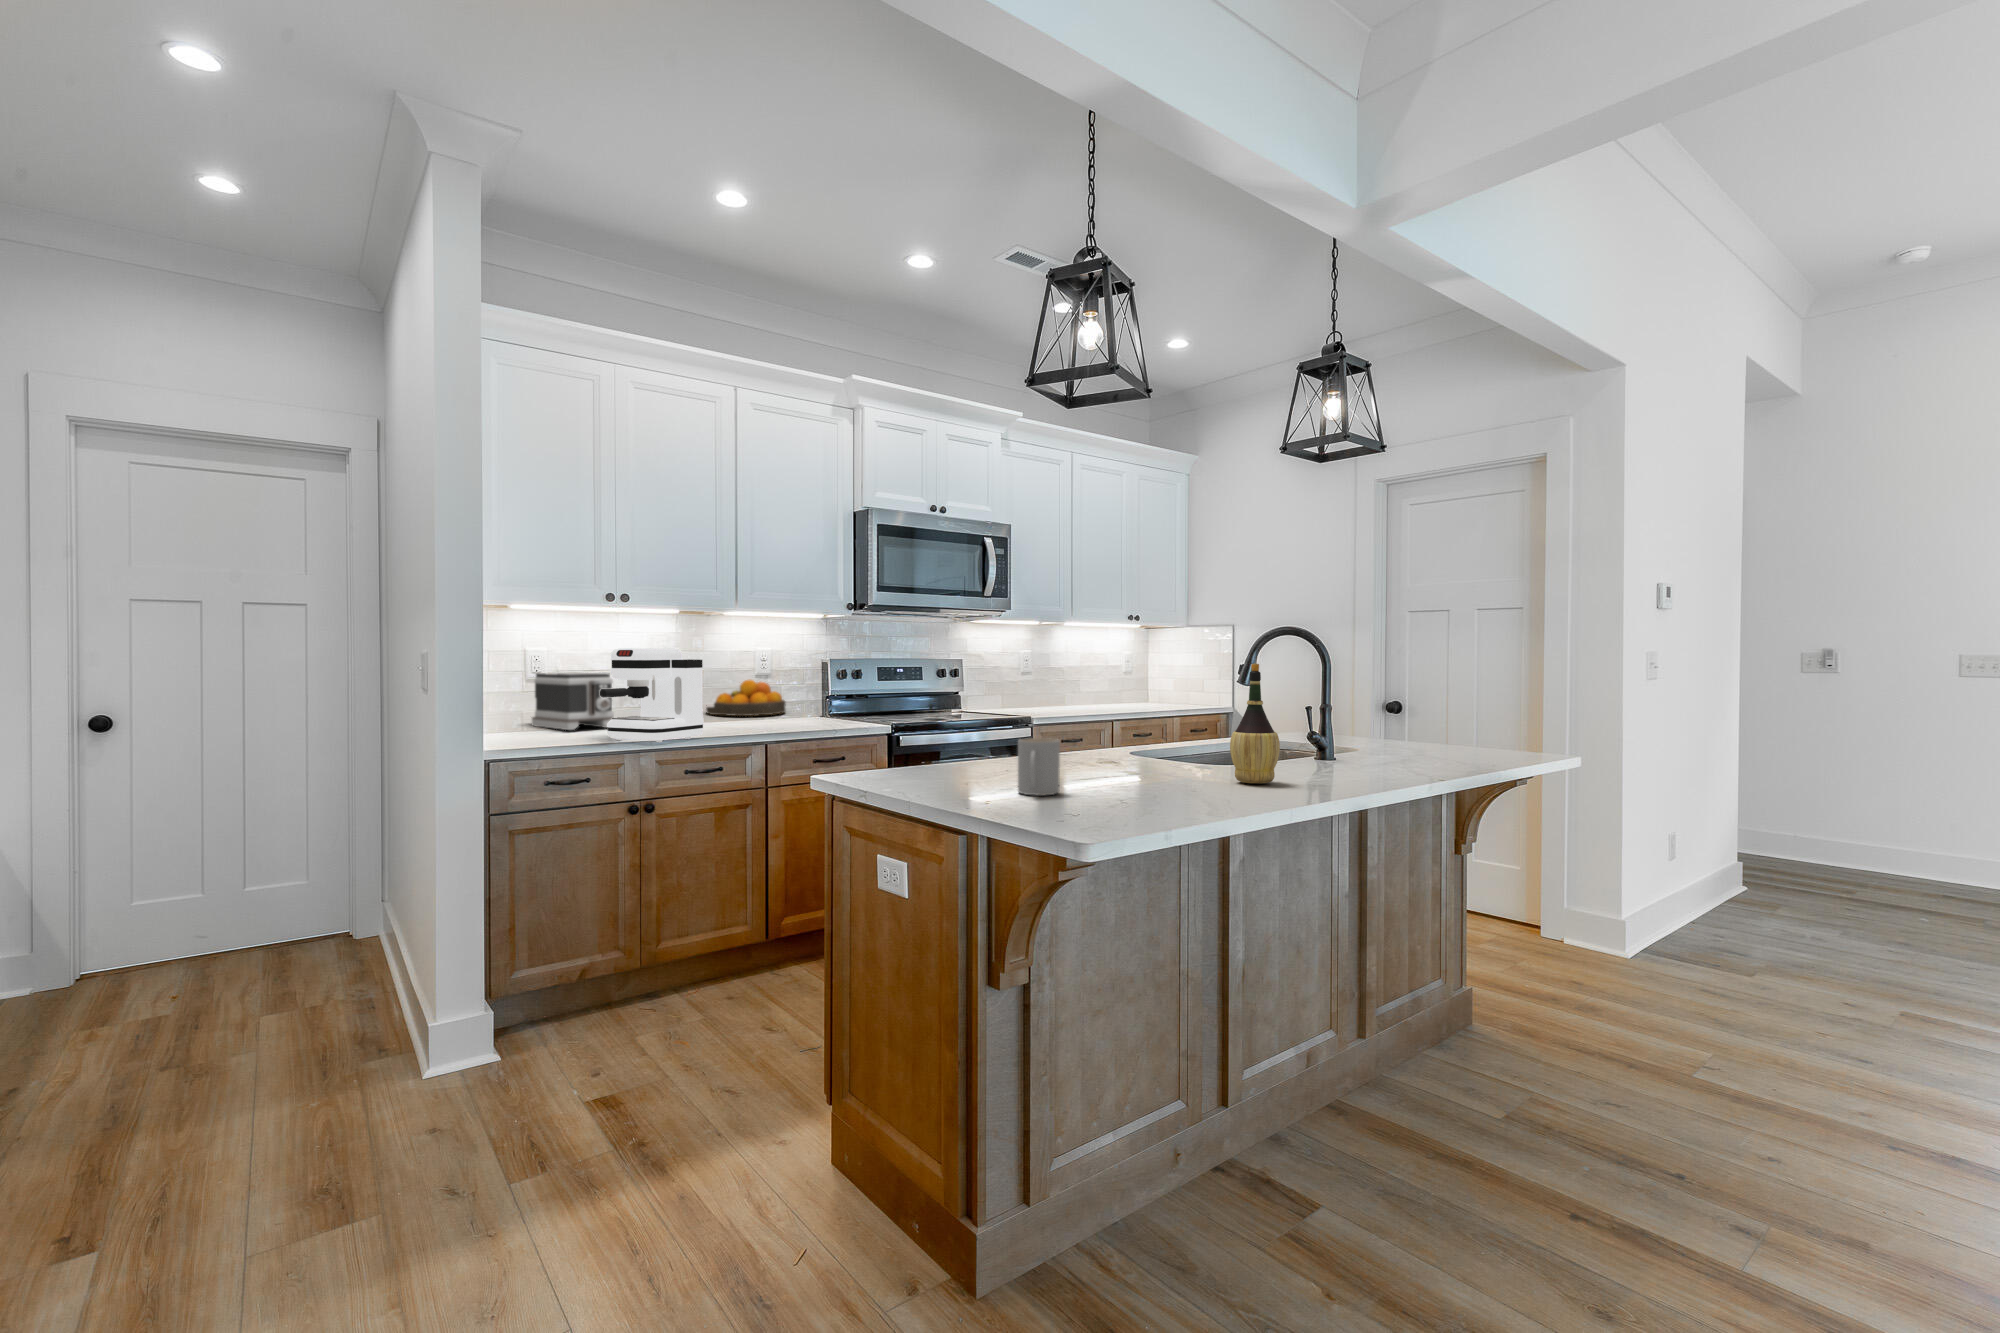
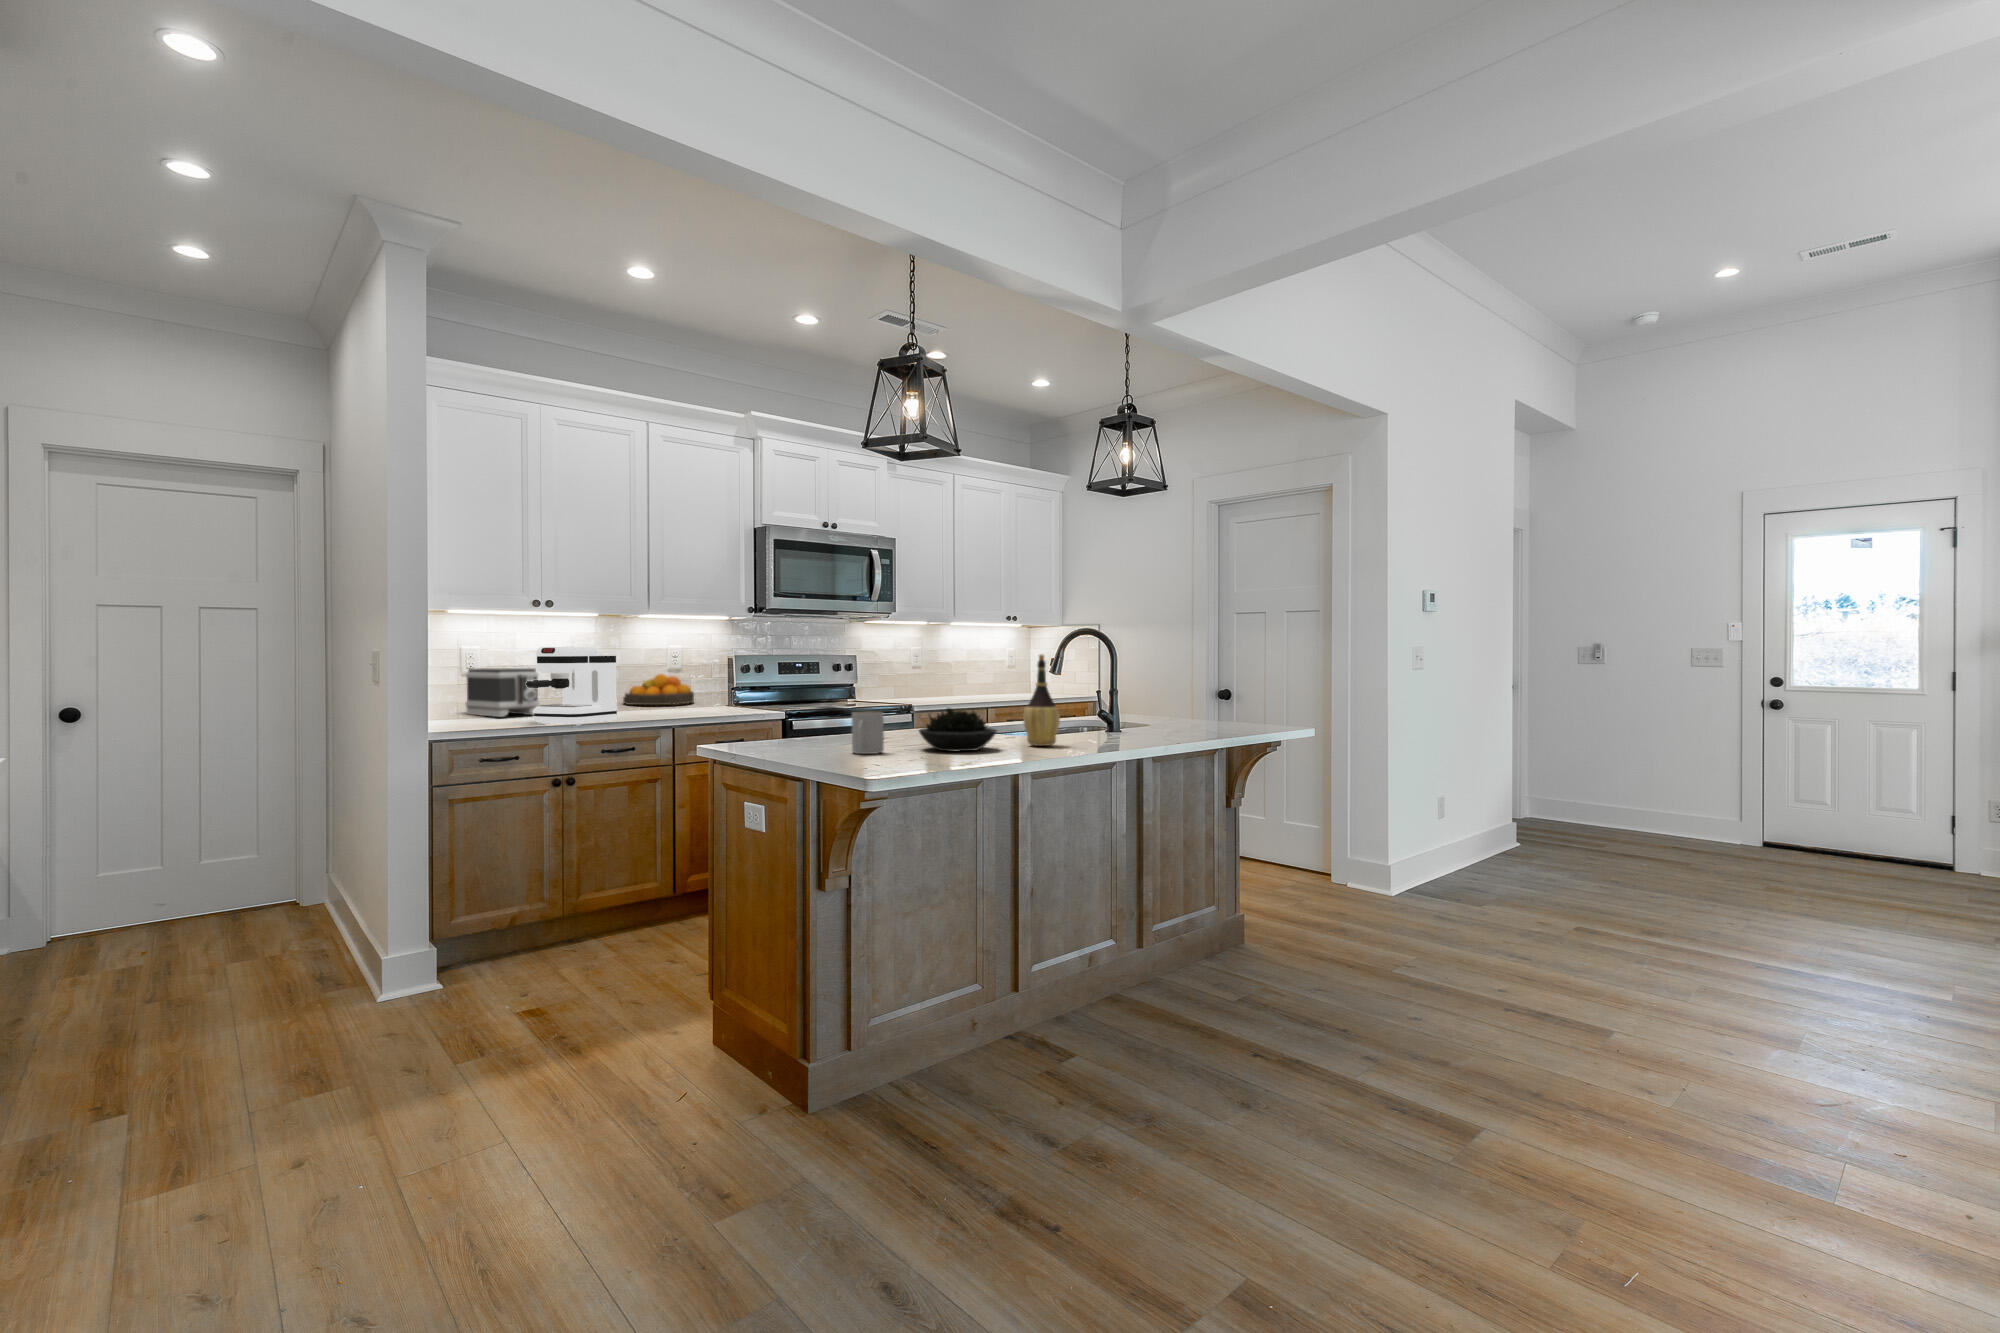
succulent plant: none [1099,733,1205,792] -> present [919,708,997,751]

